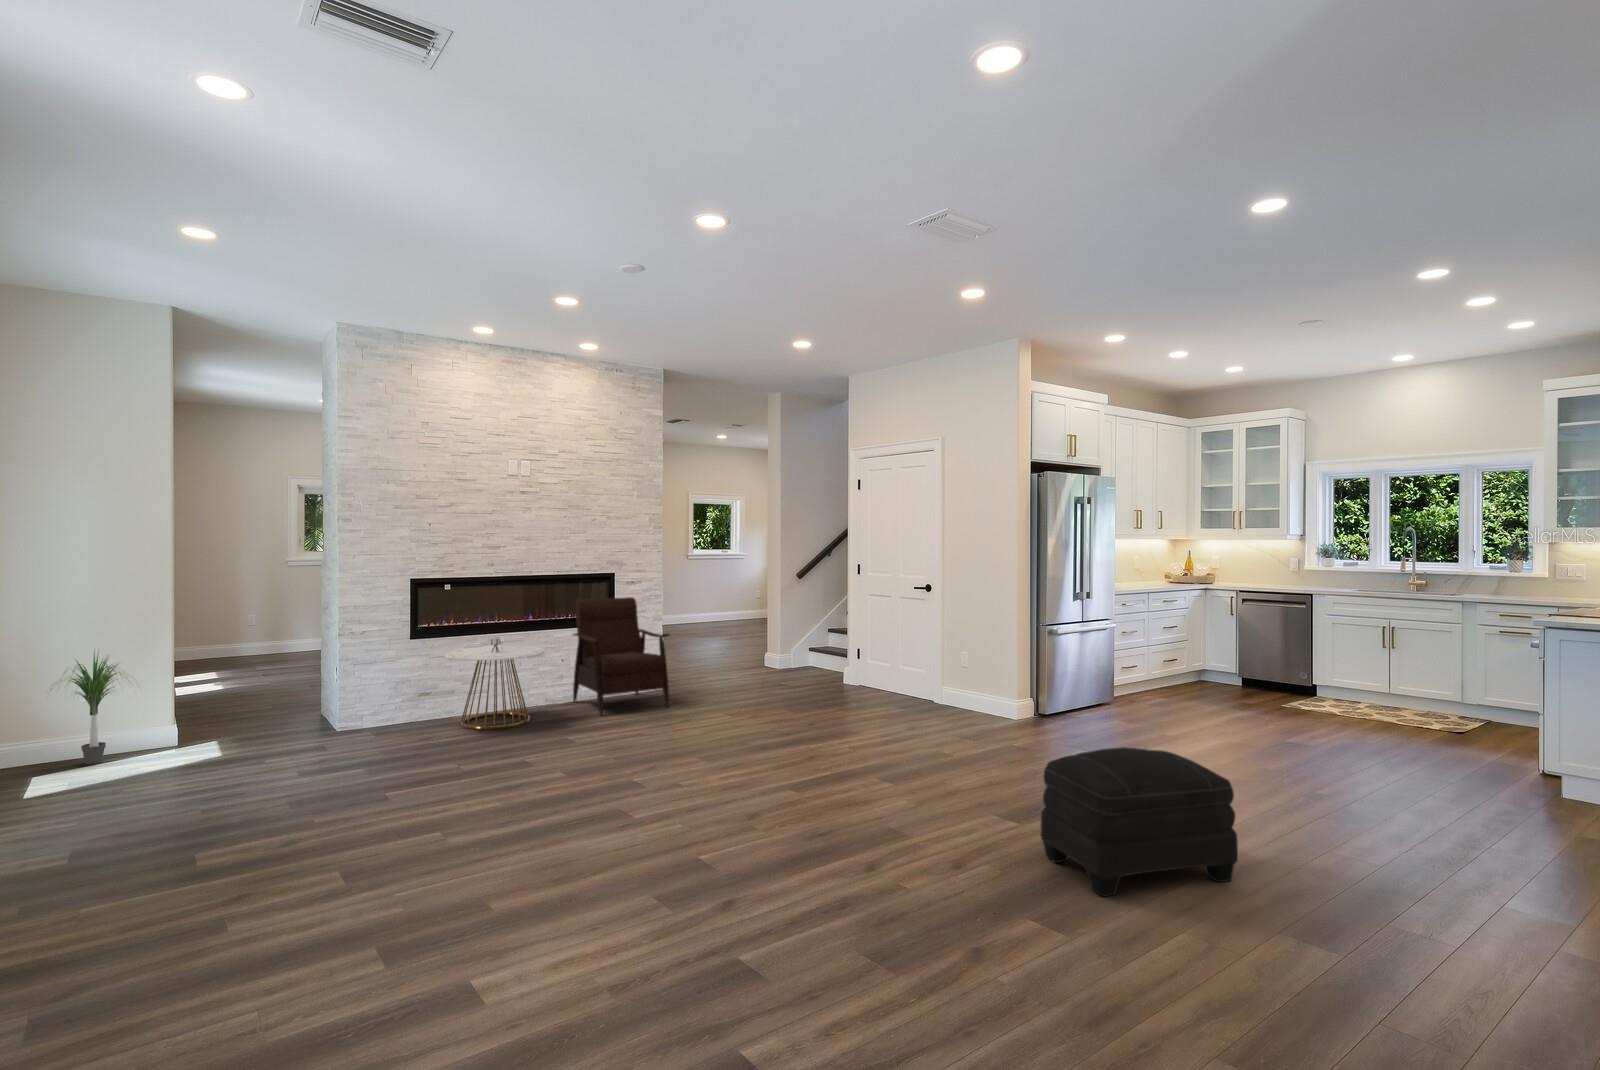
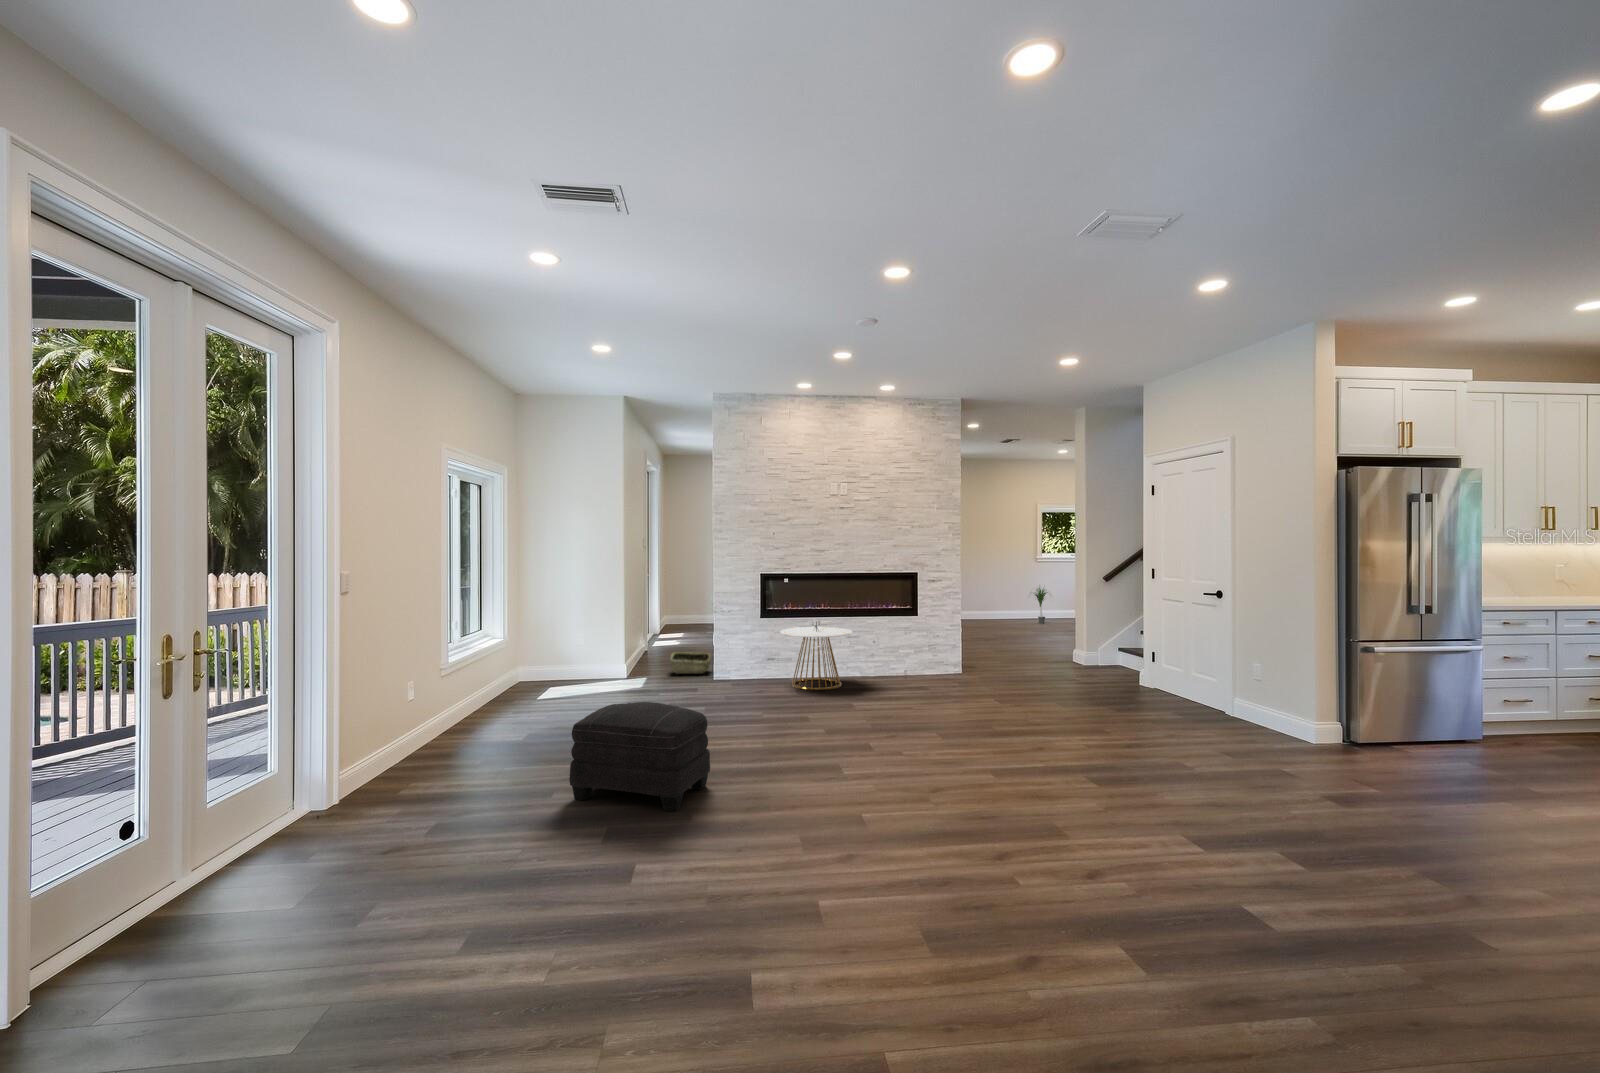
armchair: present [573,597,669,716] -> none [881,593,955,689]
potted plant: present [50,651,125,764] -> present [1035,587,1048,623]
woven basket: none [253,694,322,730] -> present [670,652,711,674]
ottoman: present [1041,747,1238,896] -> present [569,702,710,811]

